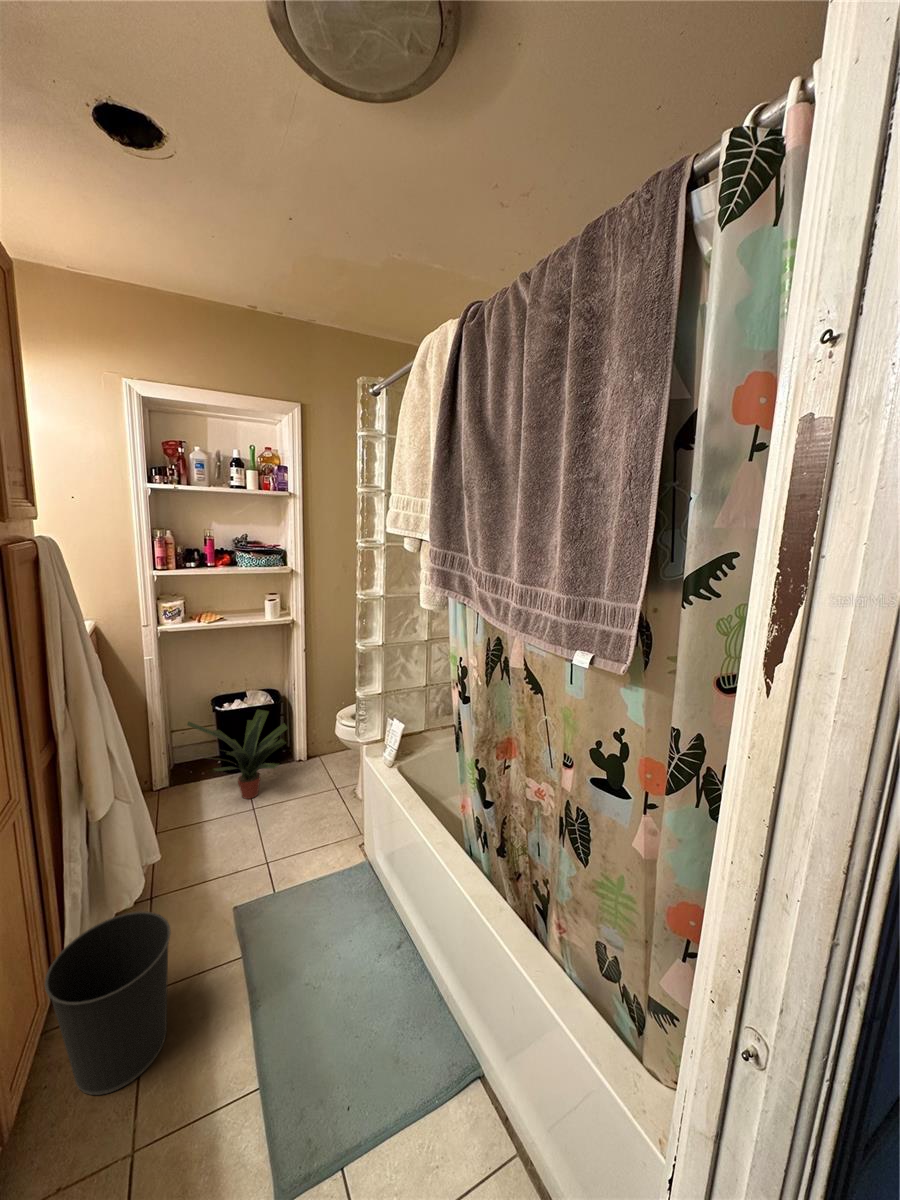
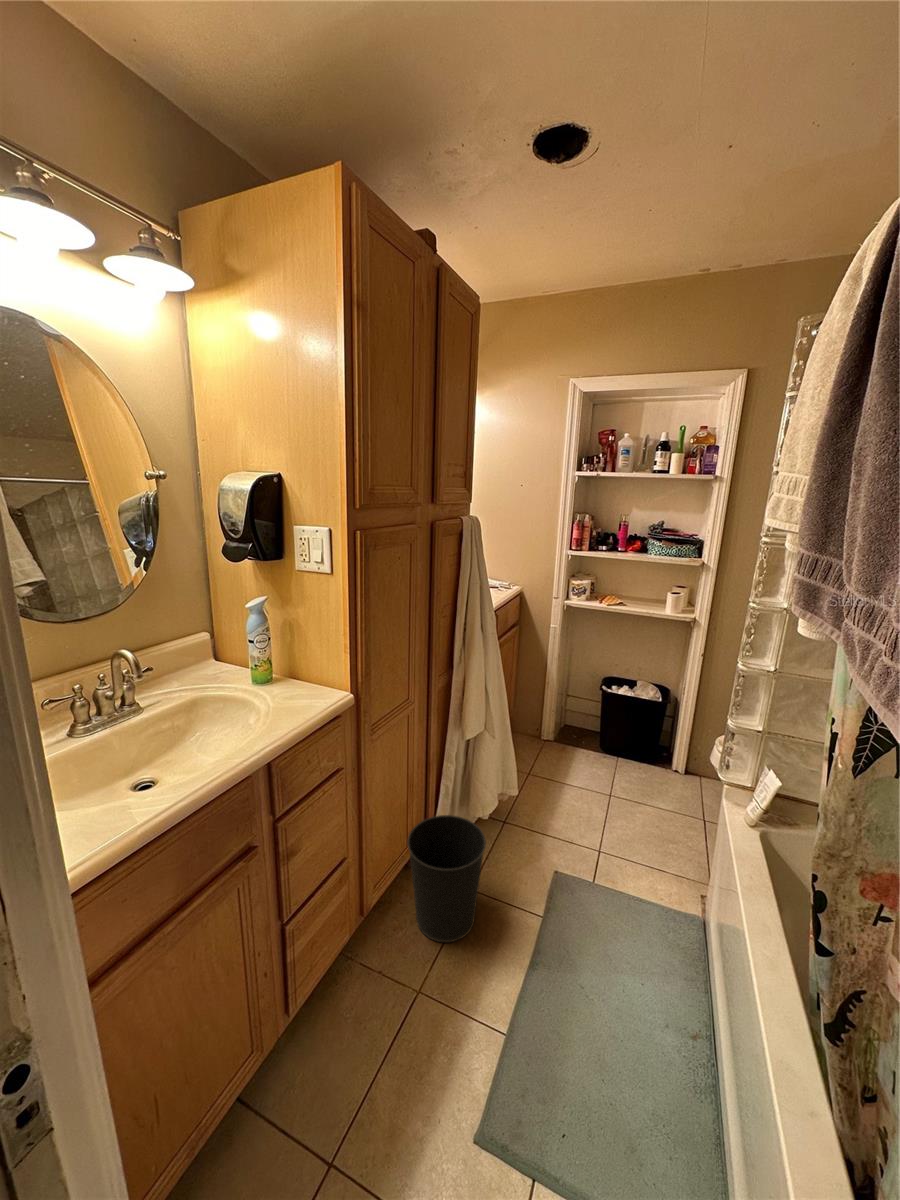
potted plant: present [187,710,288,799] -> none [569,691,663,786]

